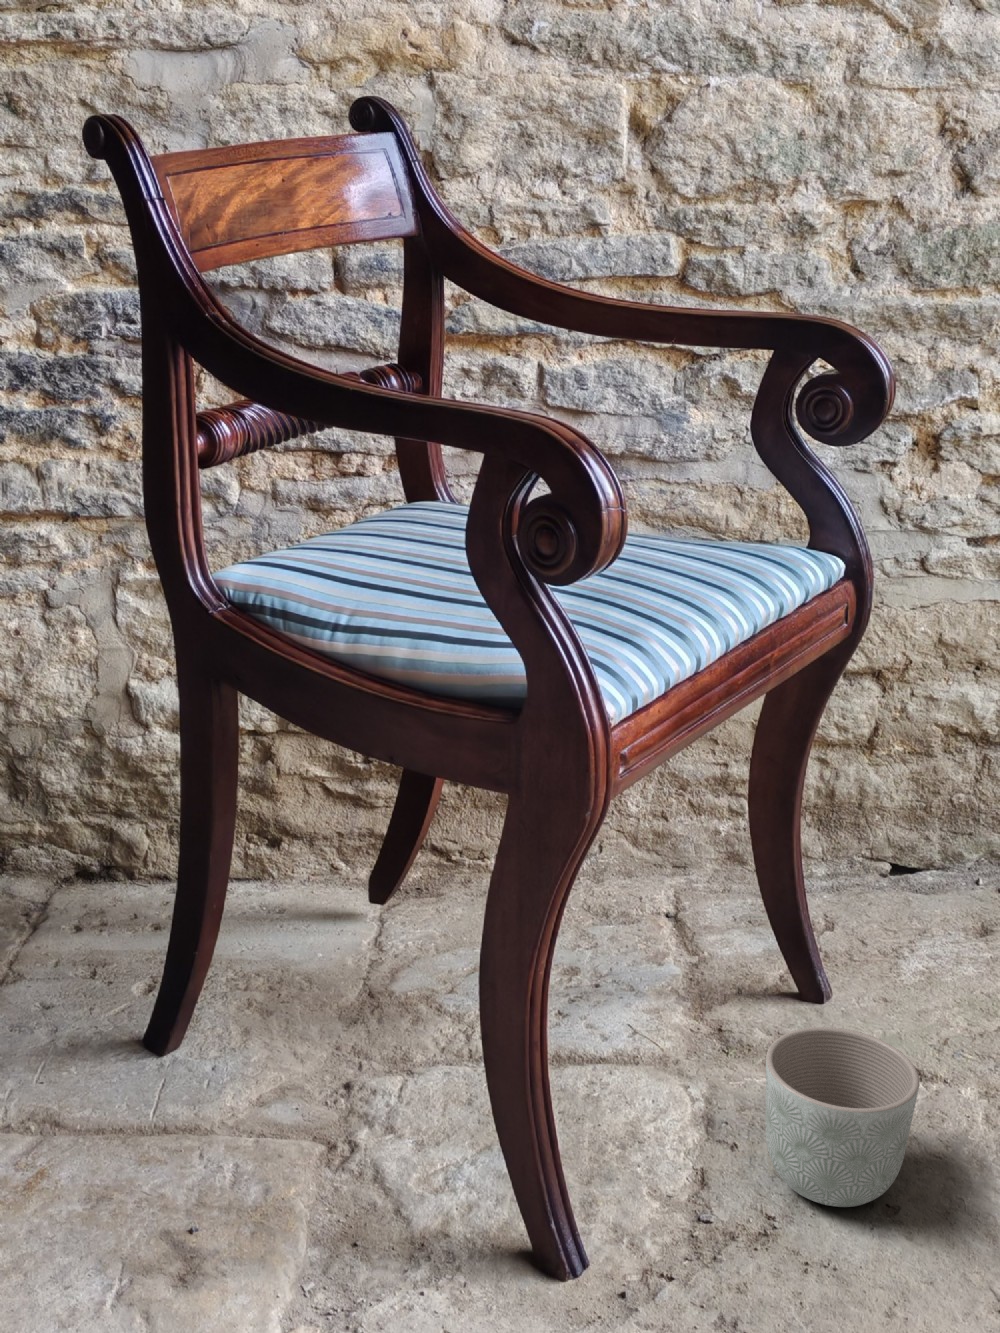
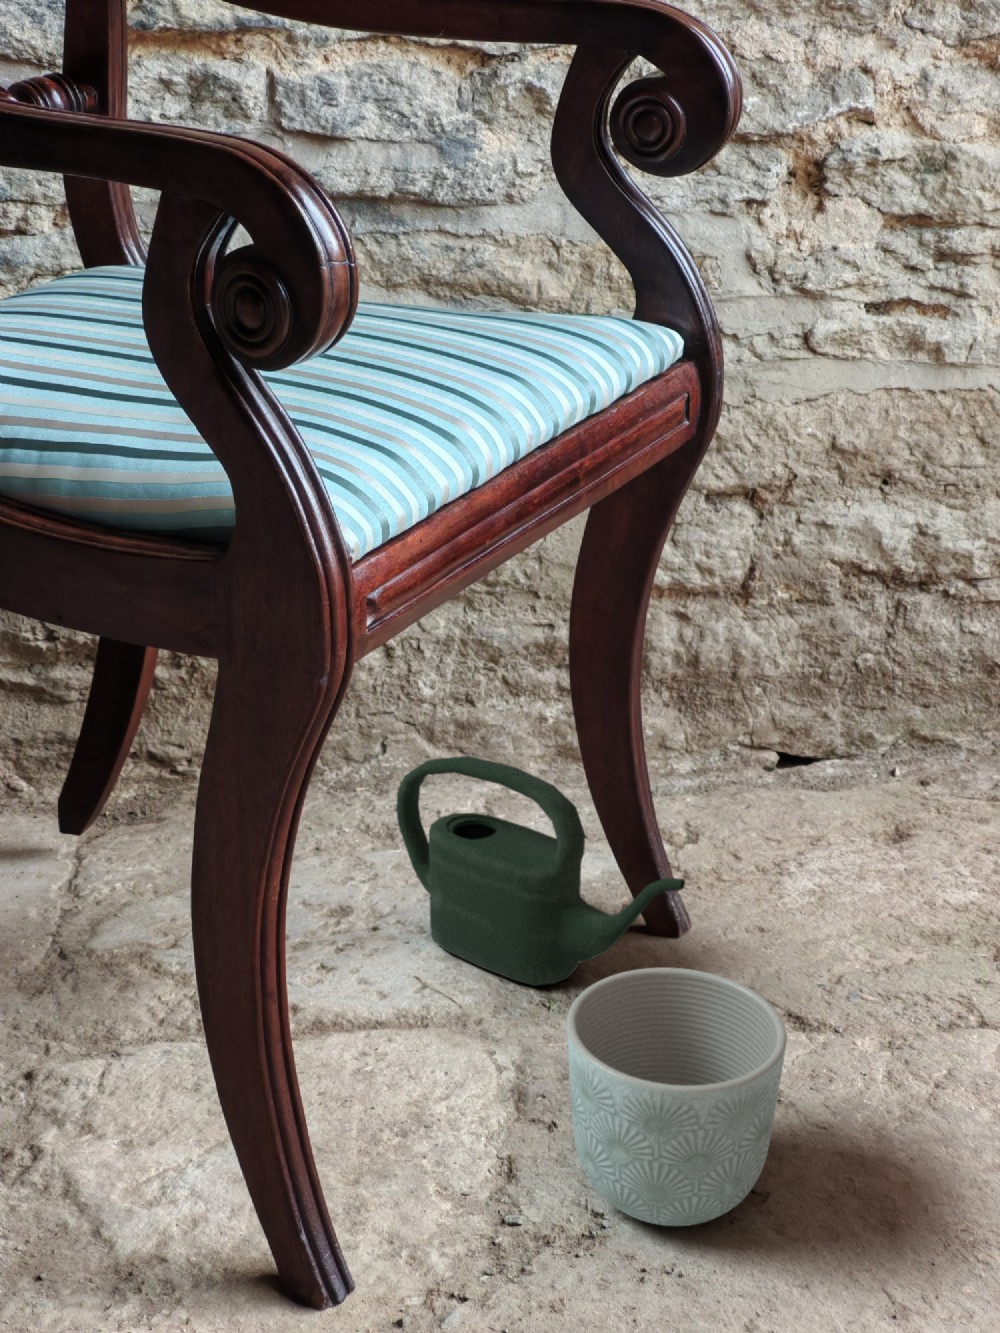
watering can: none [619,866,838,1036] -> present [396,756,685,986]

